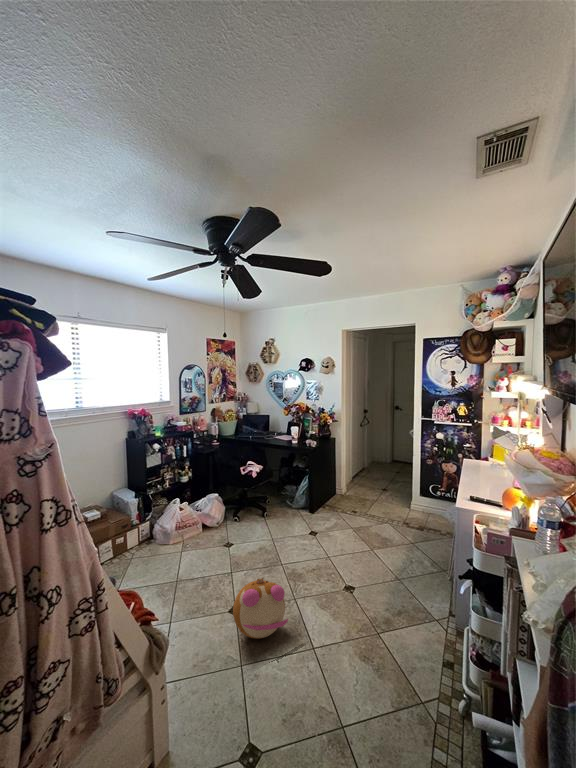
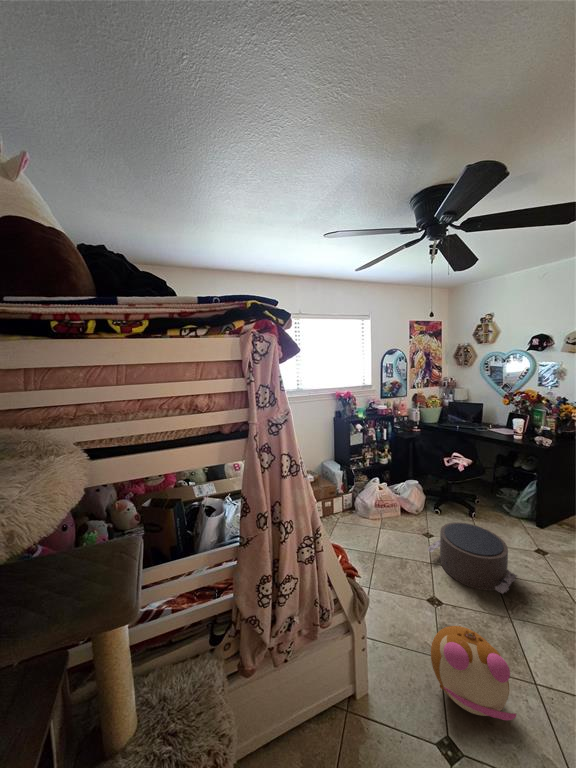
pouf: none [227,517,293,566] -> present [427,522,517,594]

